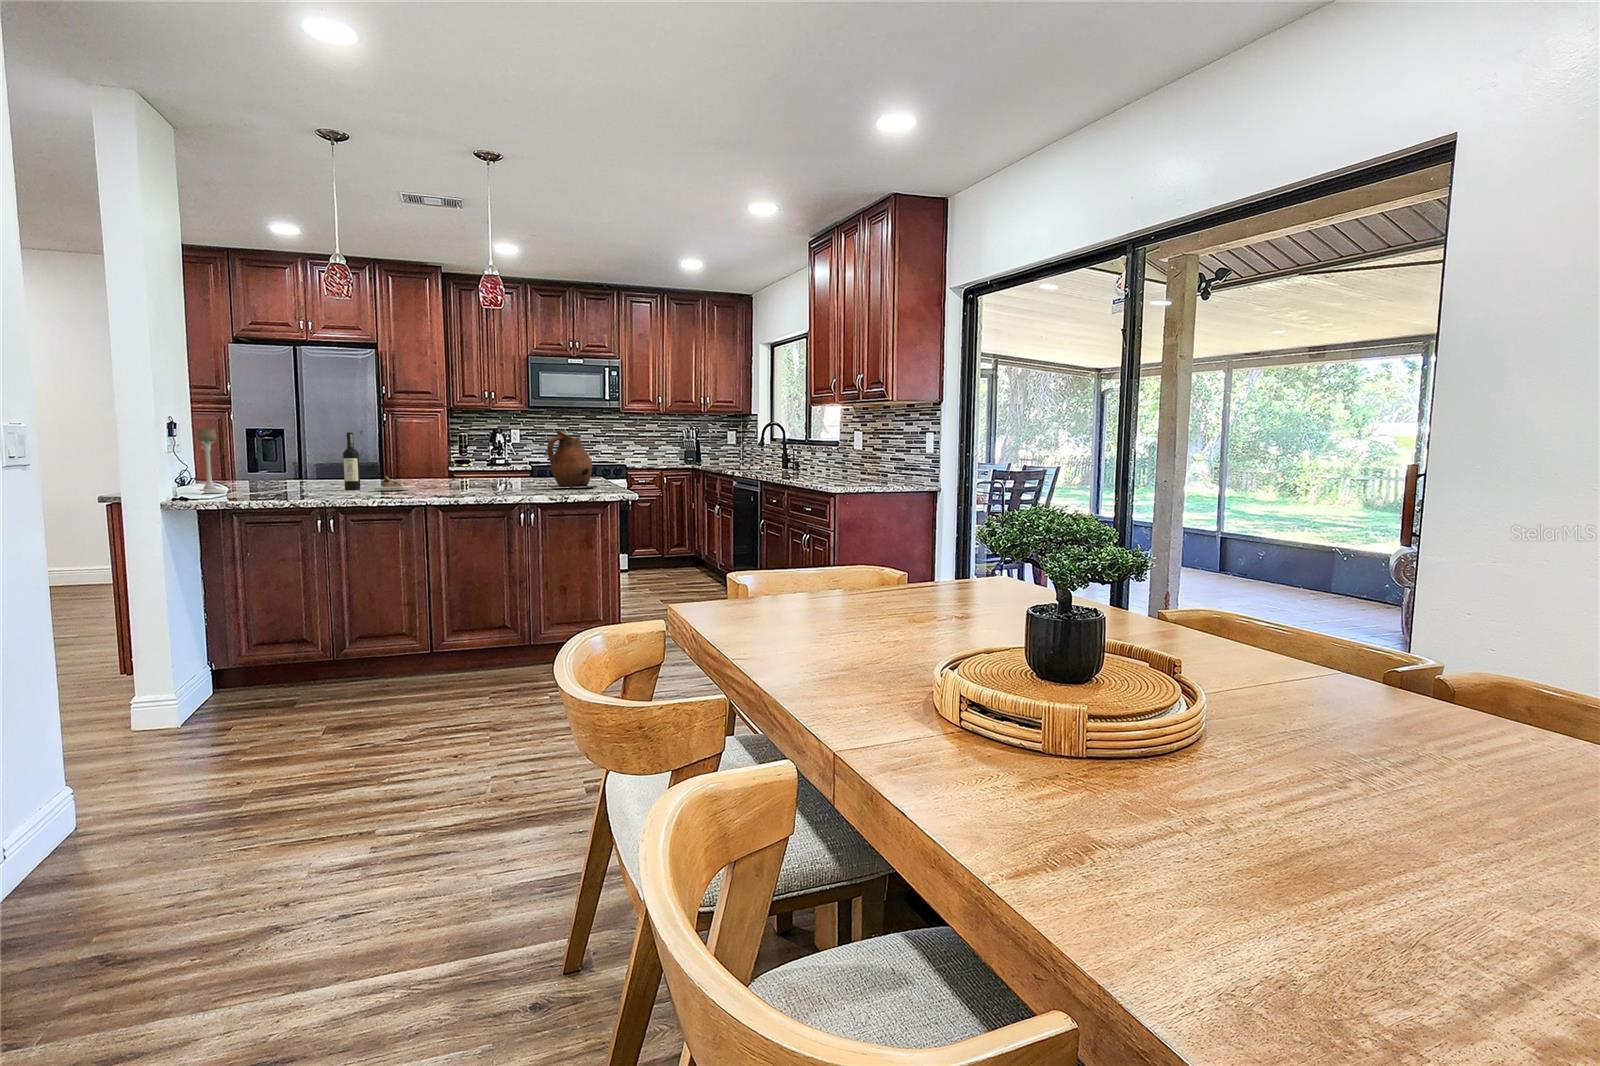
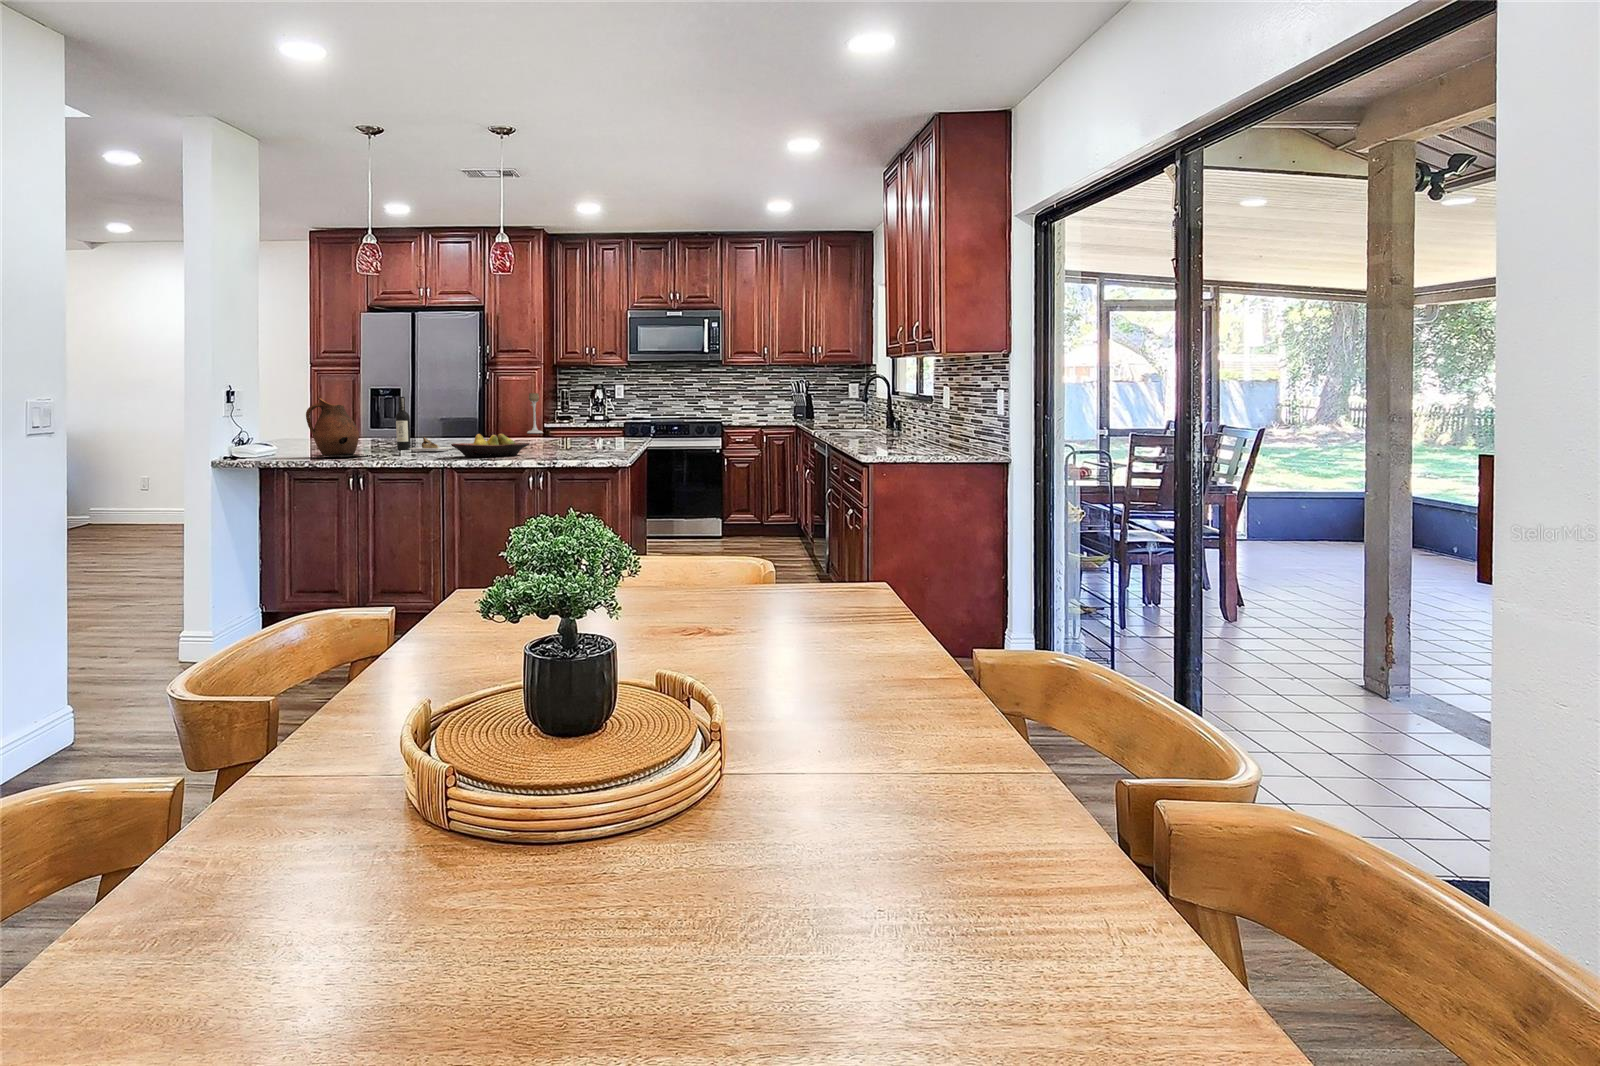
candle holder: present [196,428,225,493] -> present [527,393,543,433]
ceramic pitcher: present [547,431,597,488] -> present [306,398,370,458]
fruit bowl: none [442,469,522,493] -> present [451,434,530,457]

